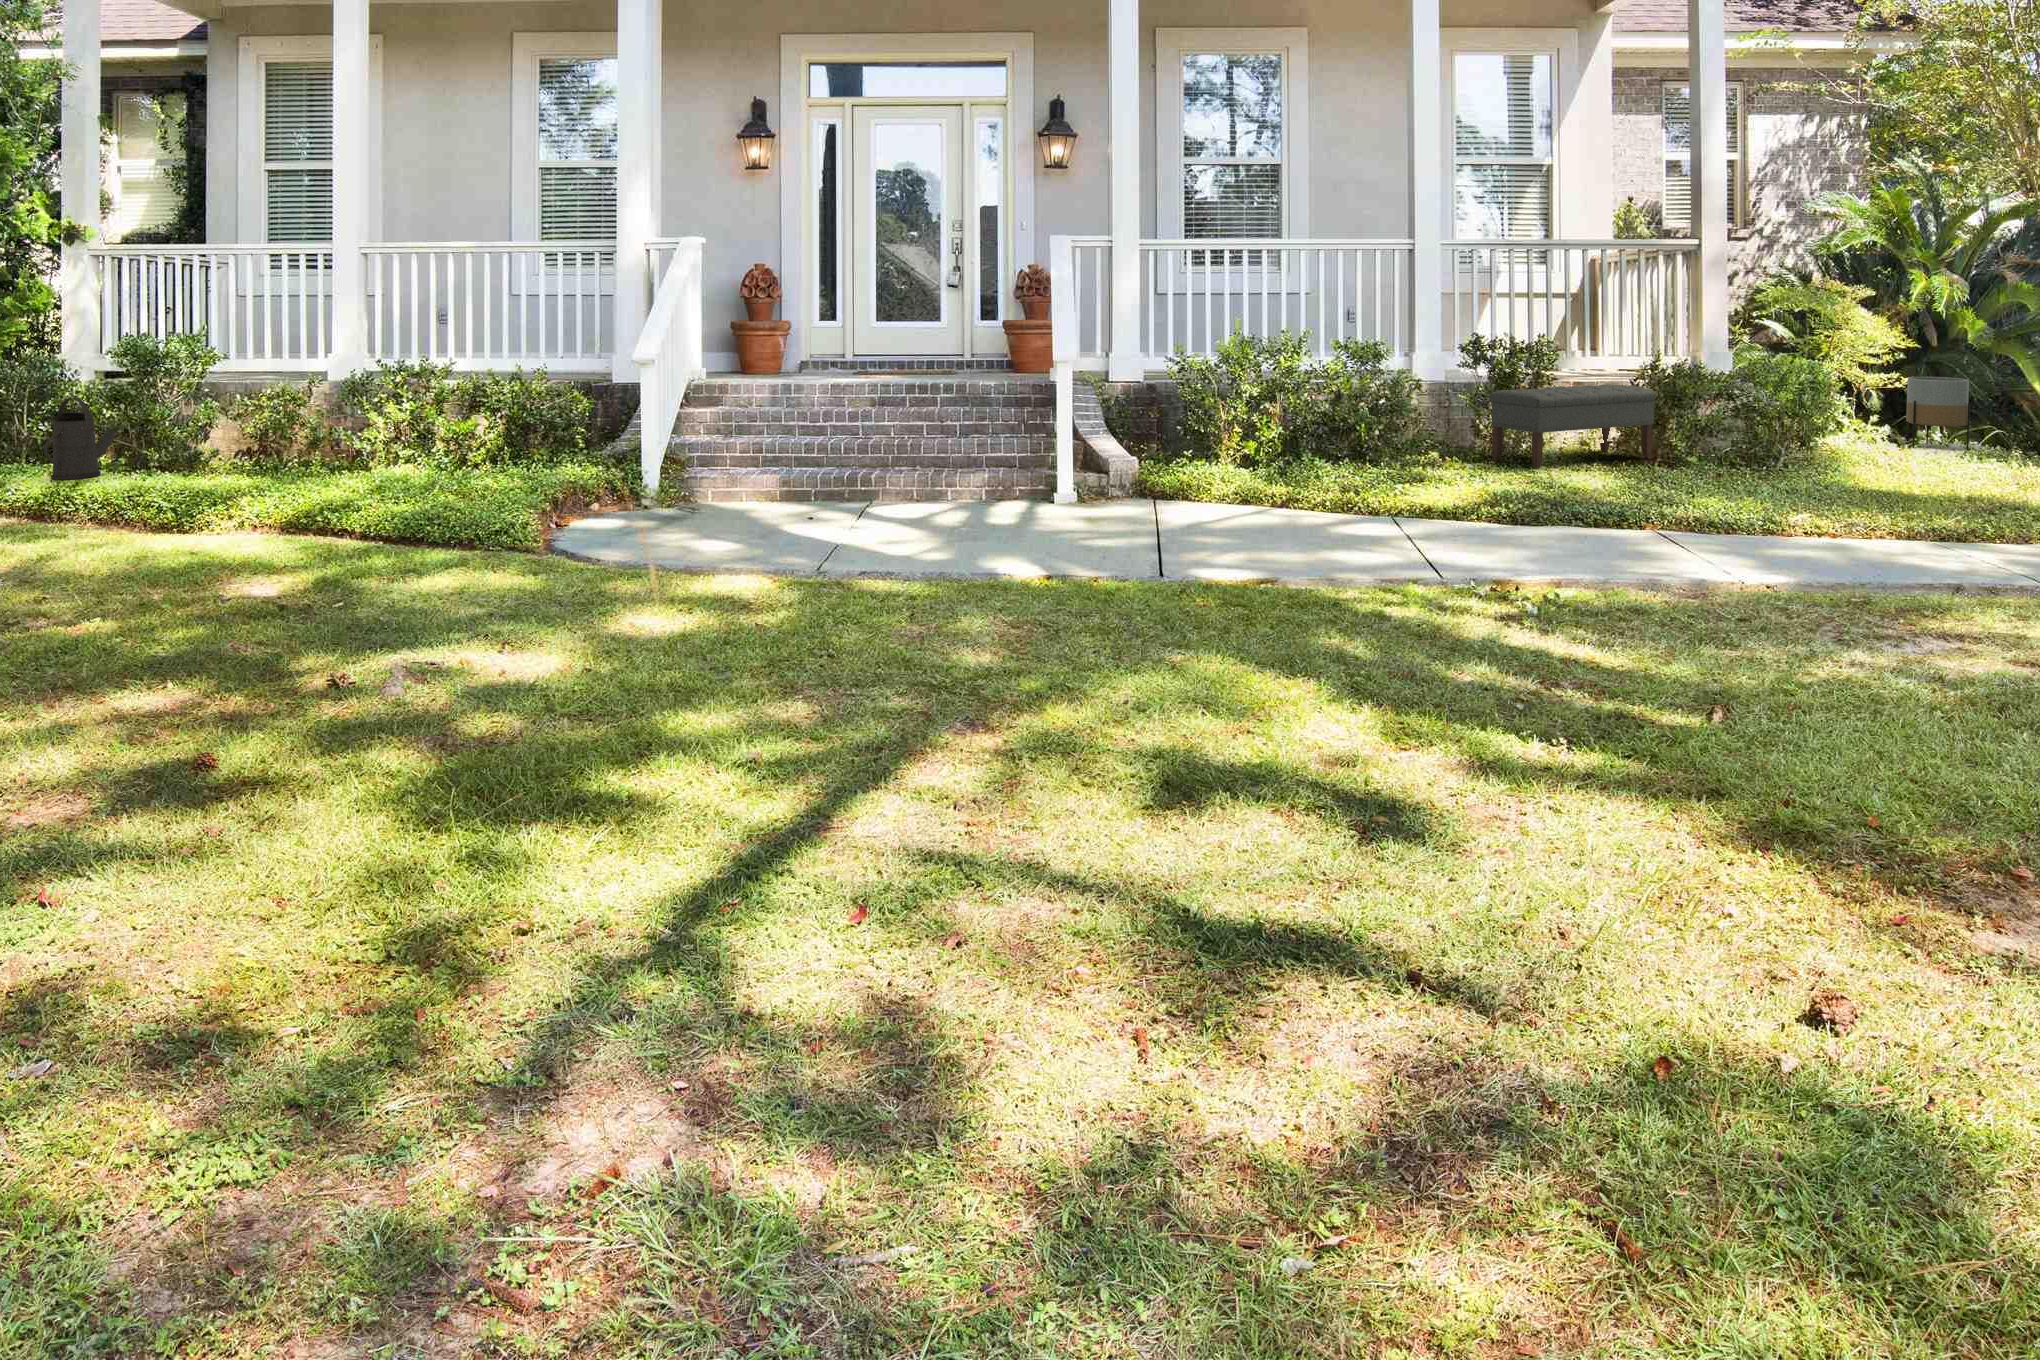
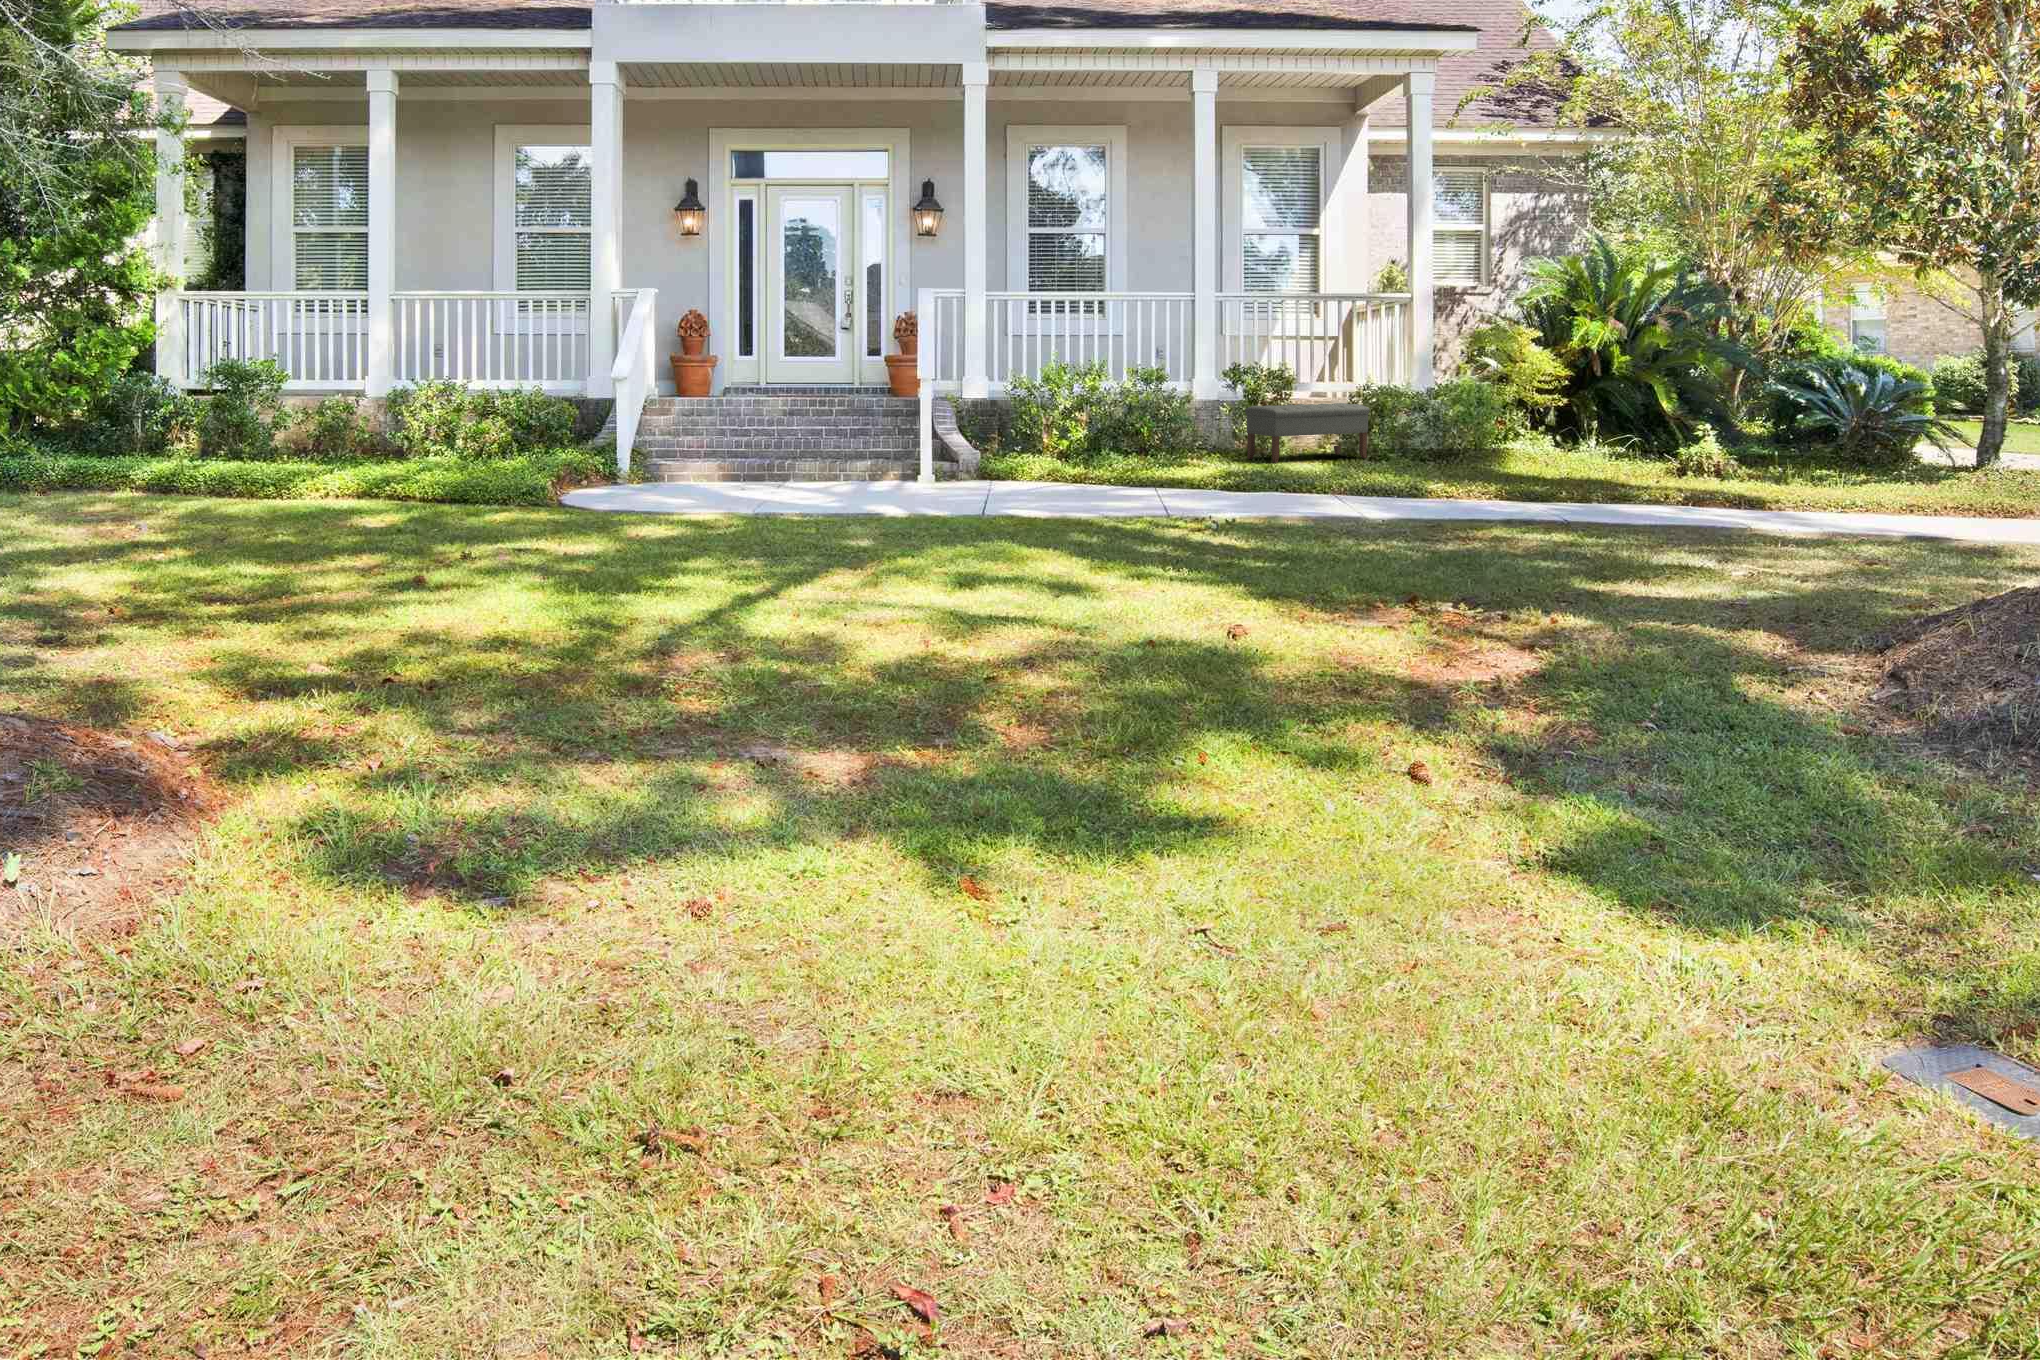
planter: present [1906,377,1970,450] -> none [1569,399,1610,454]
watering can: present [44,397,115,480] -> none [174,406,225,466]

